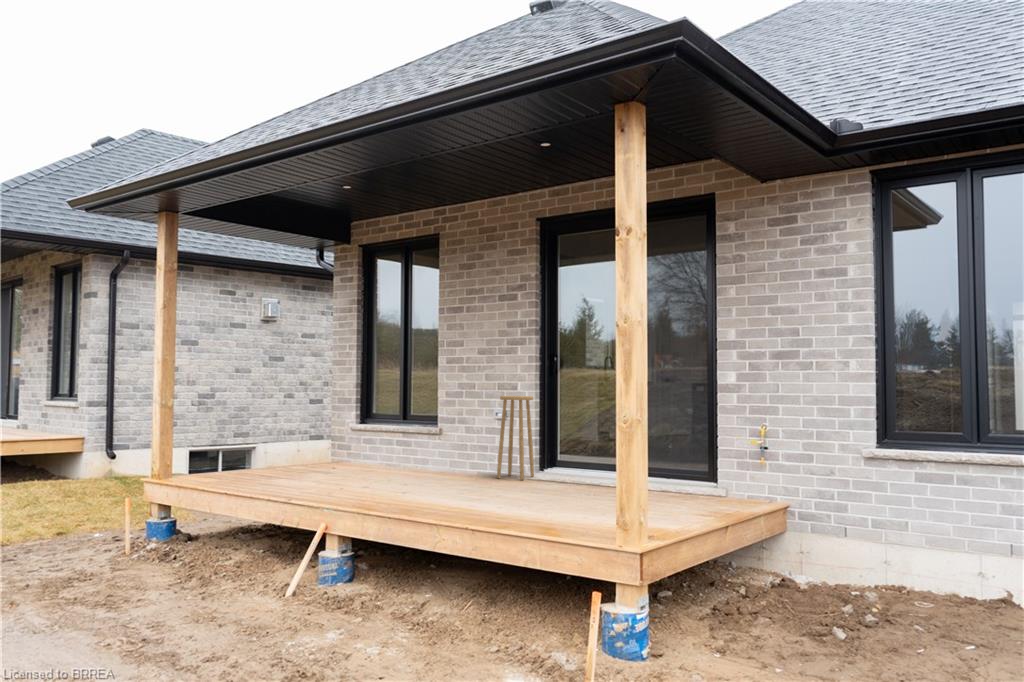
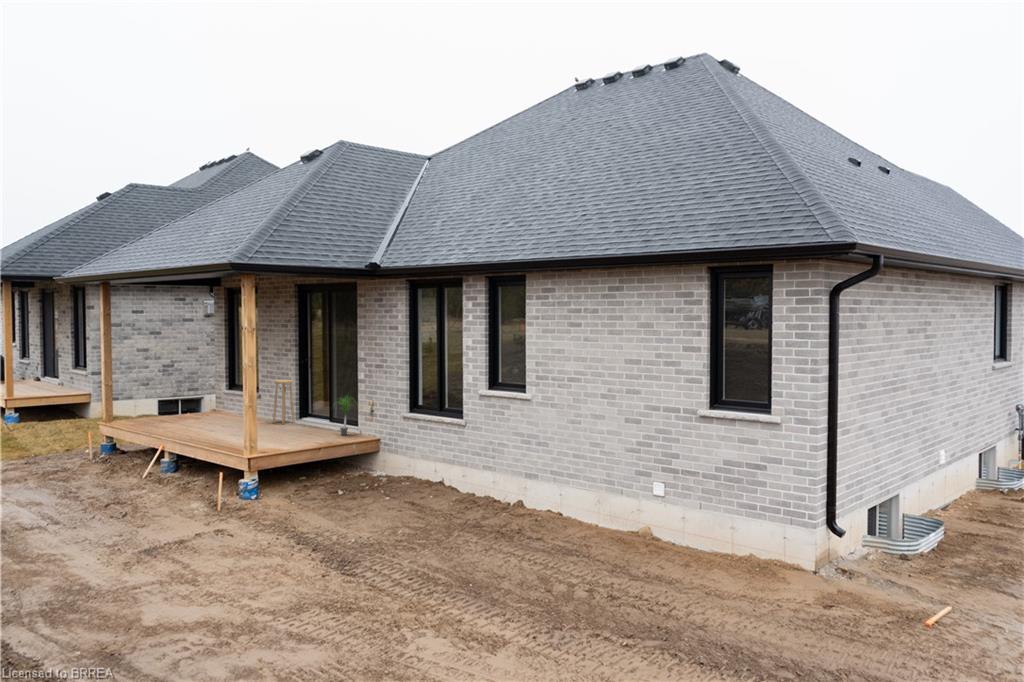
potted plant: none [676,406,737,498] -> present [339,398,350,435]

